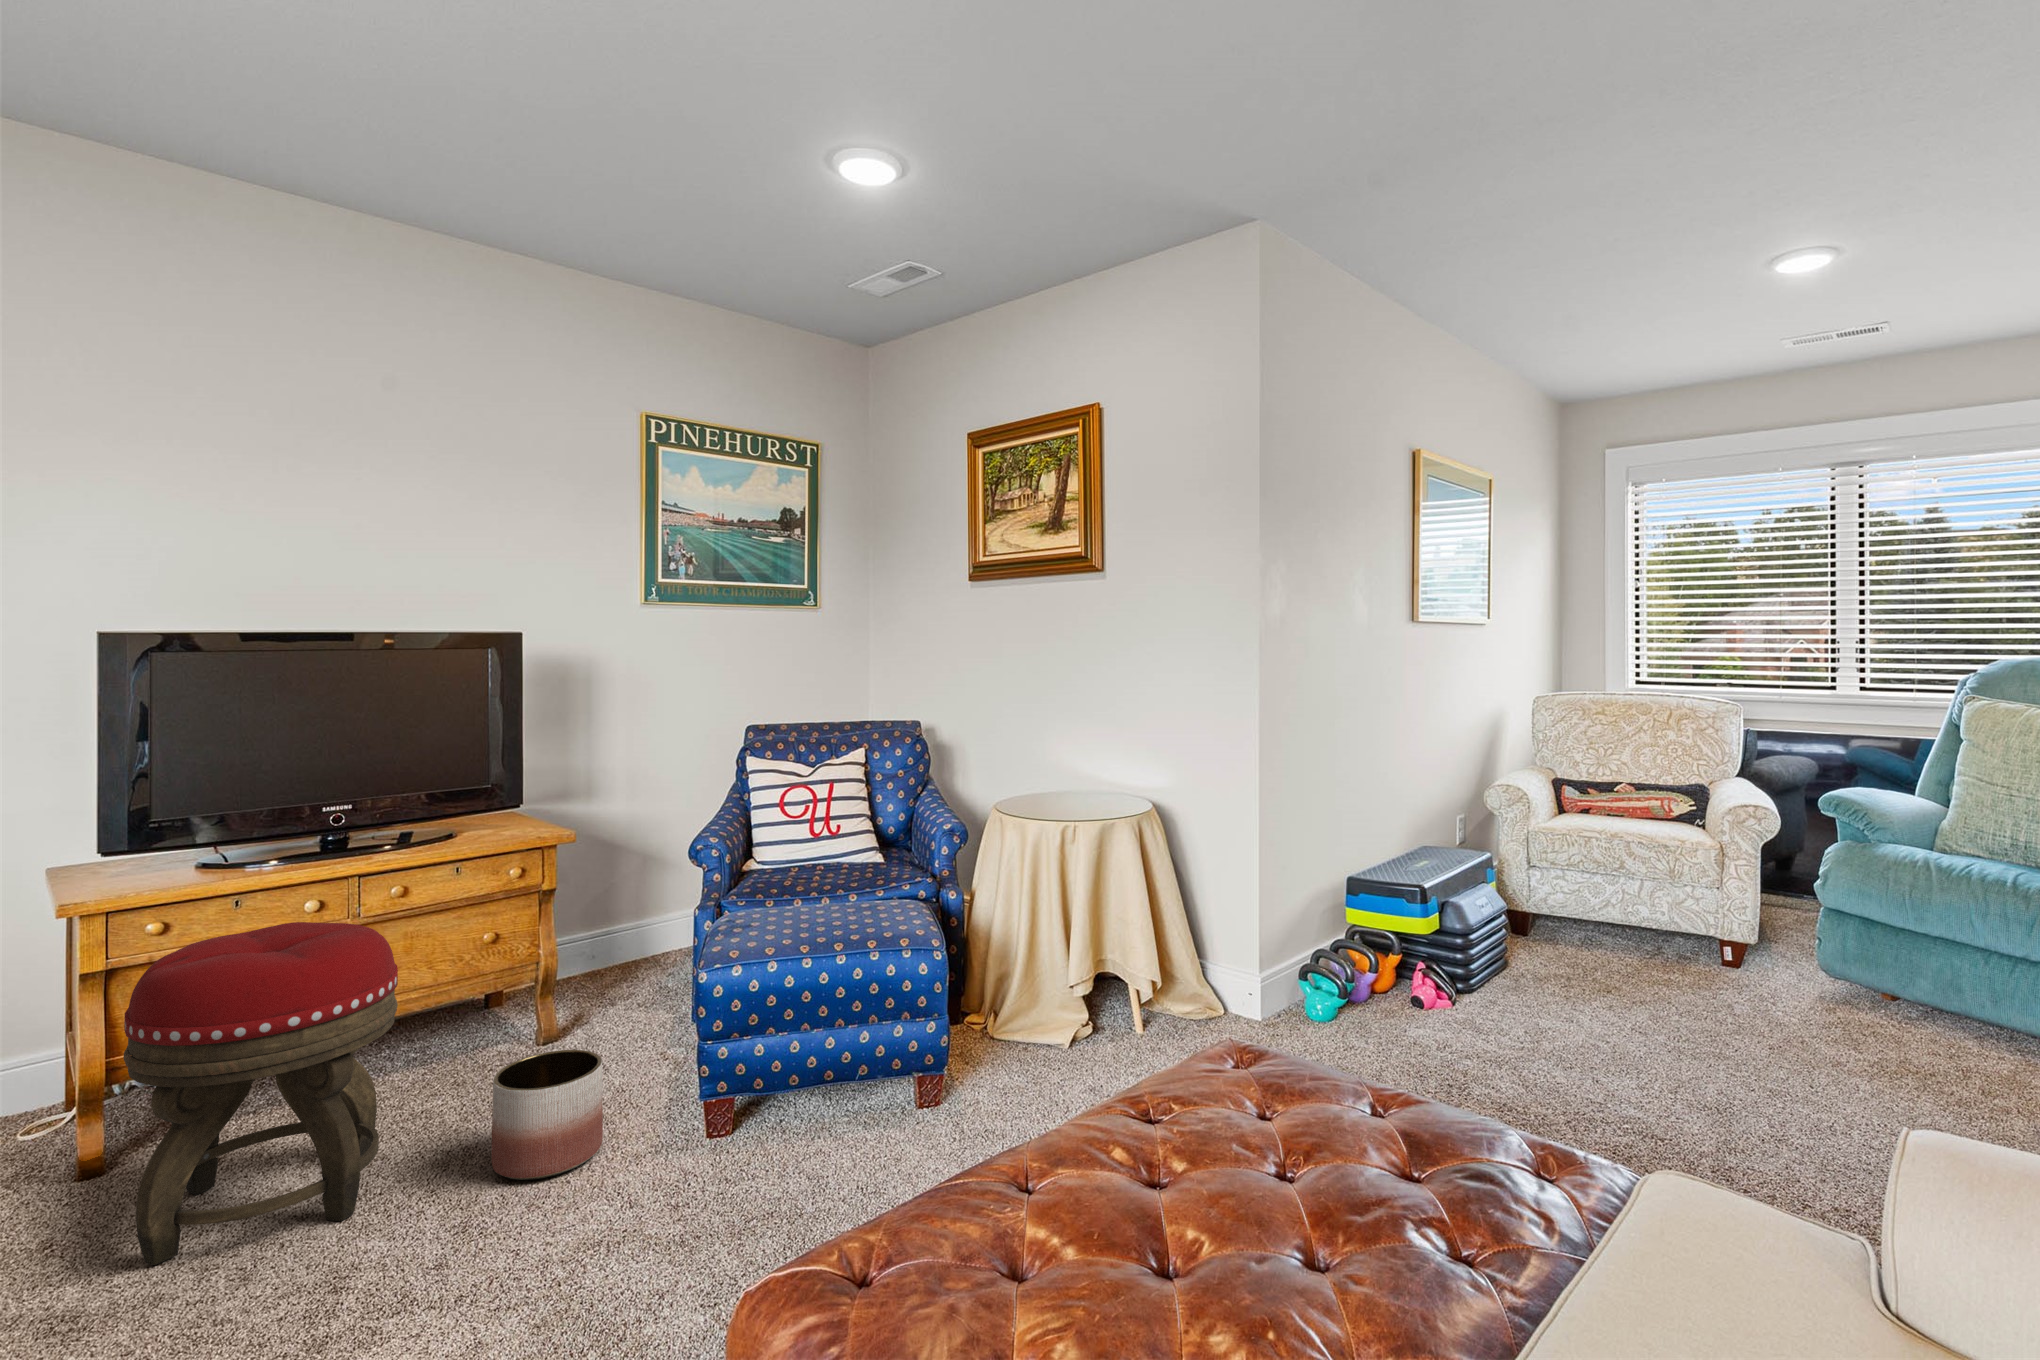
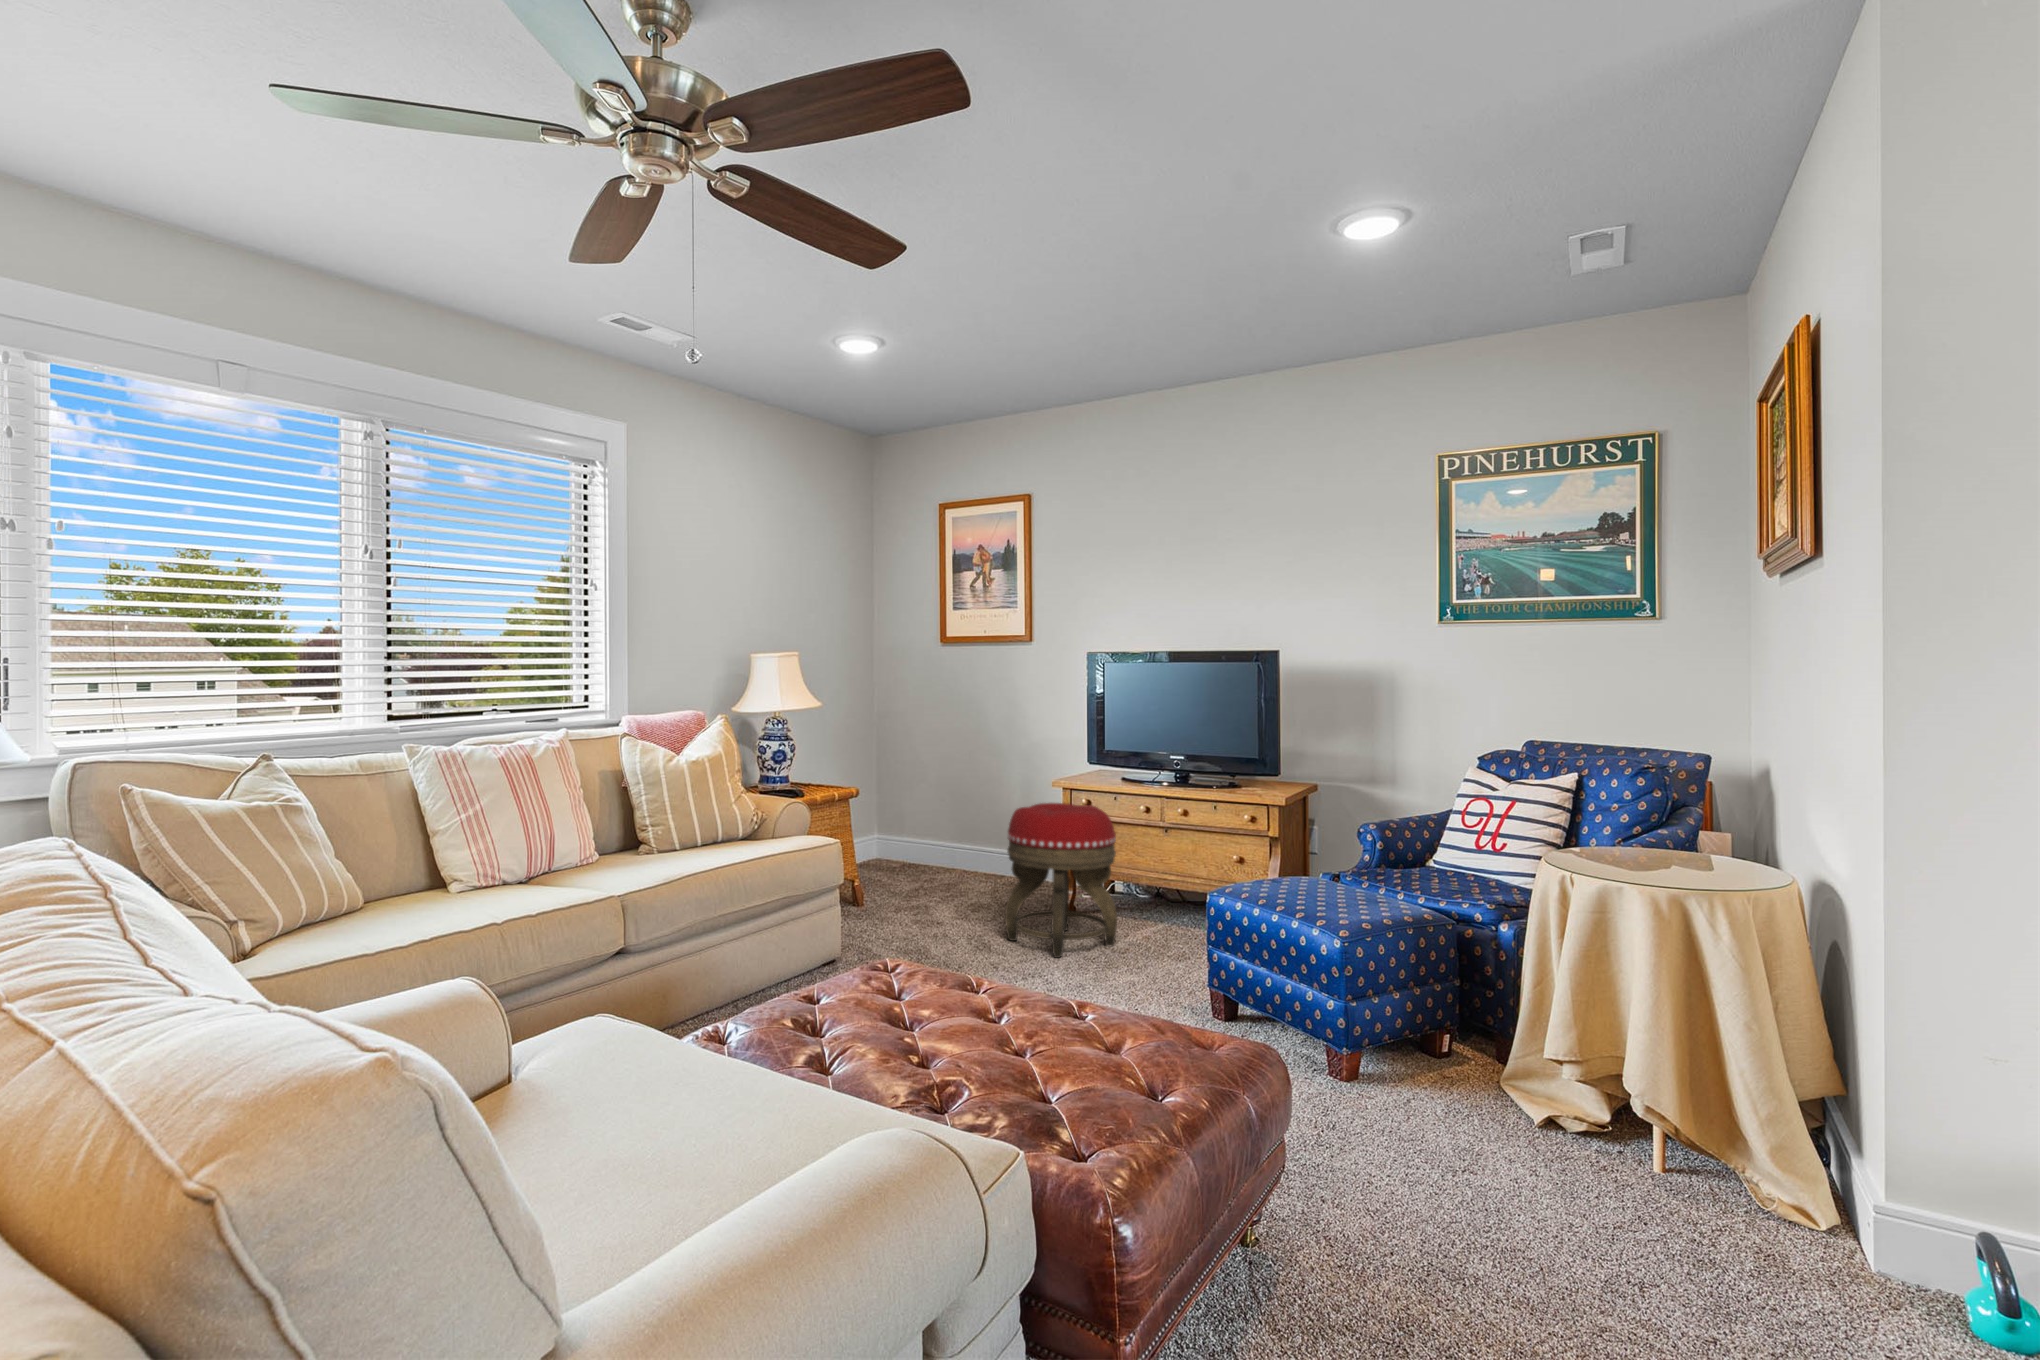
planter: present [491,1050,603,1180] -> none [1105,915,1168,988]

